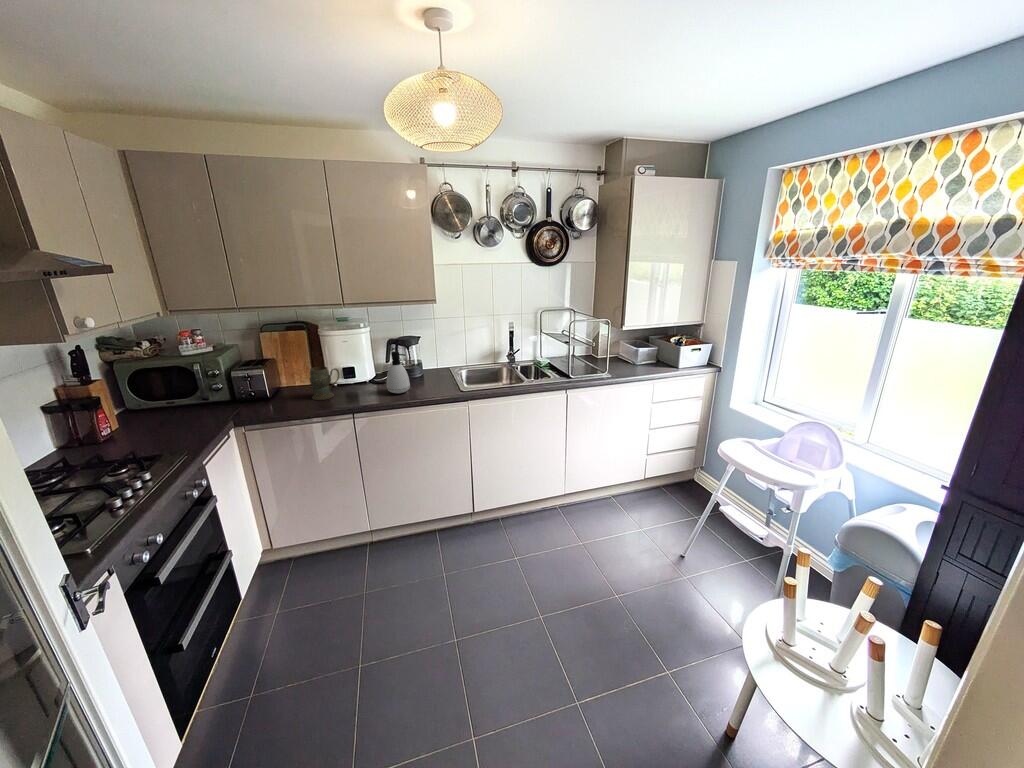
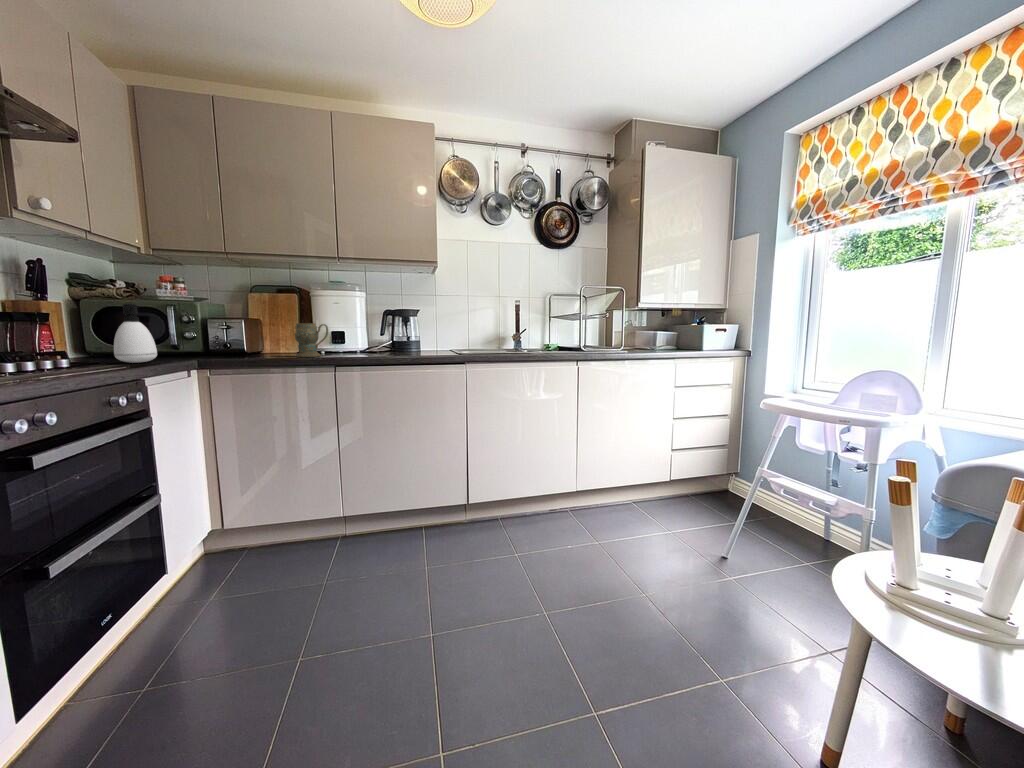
soap dispenser: present [387,351,410,393] -> present [114,303,157,363]

